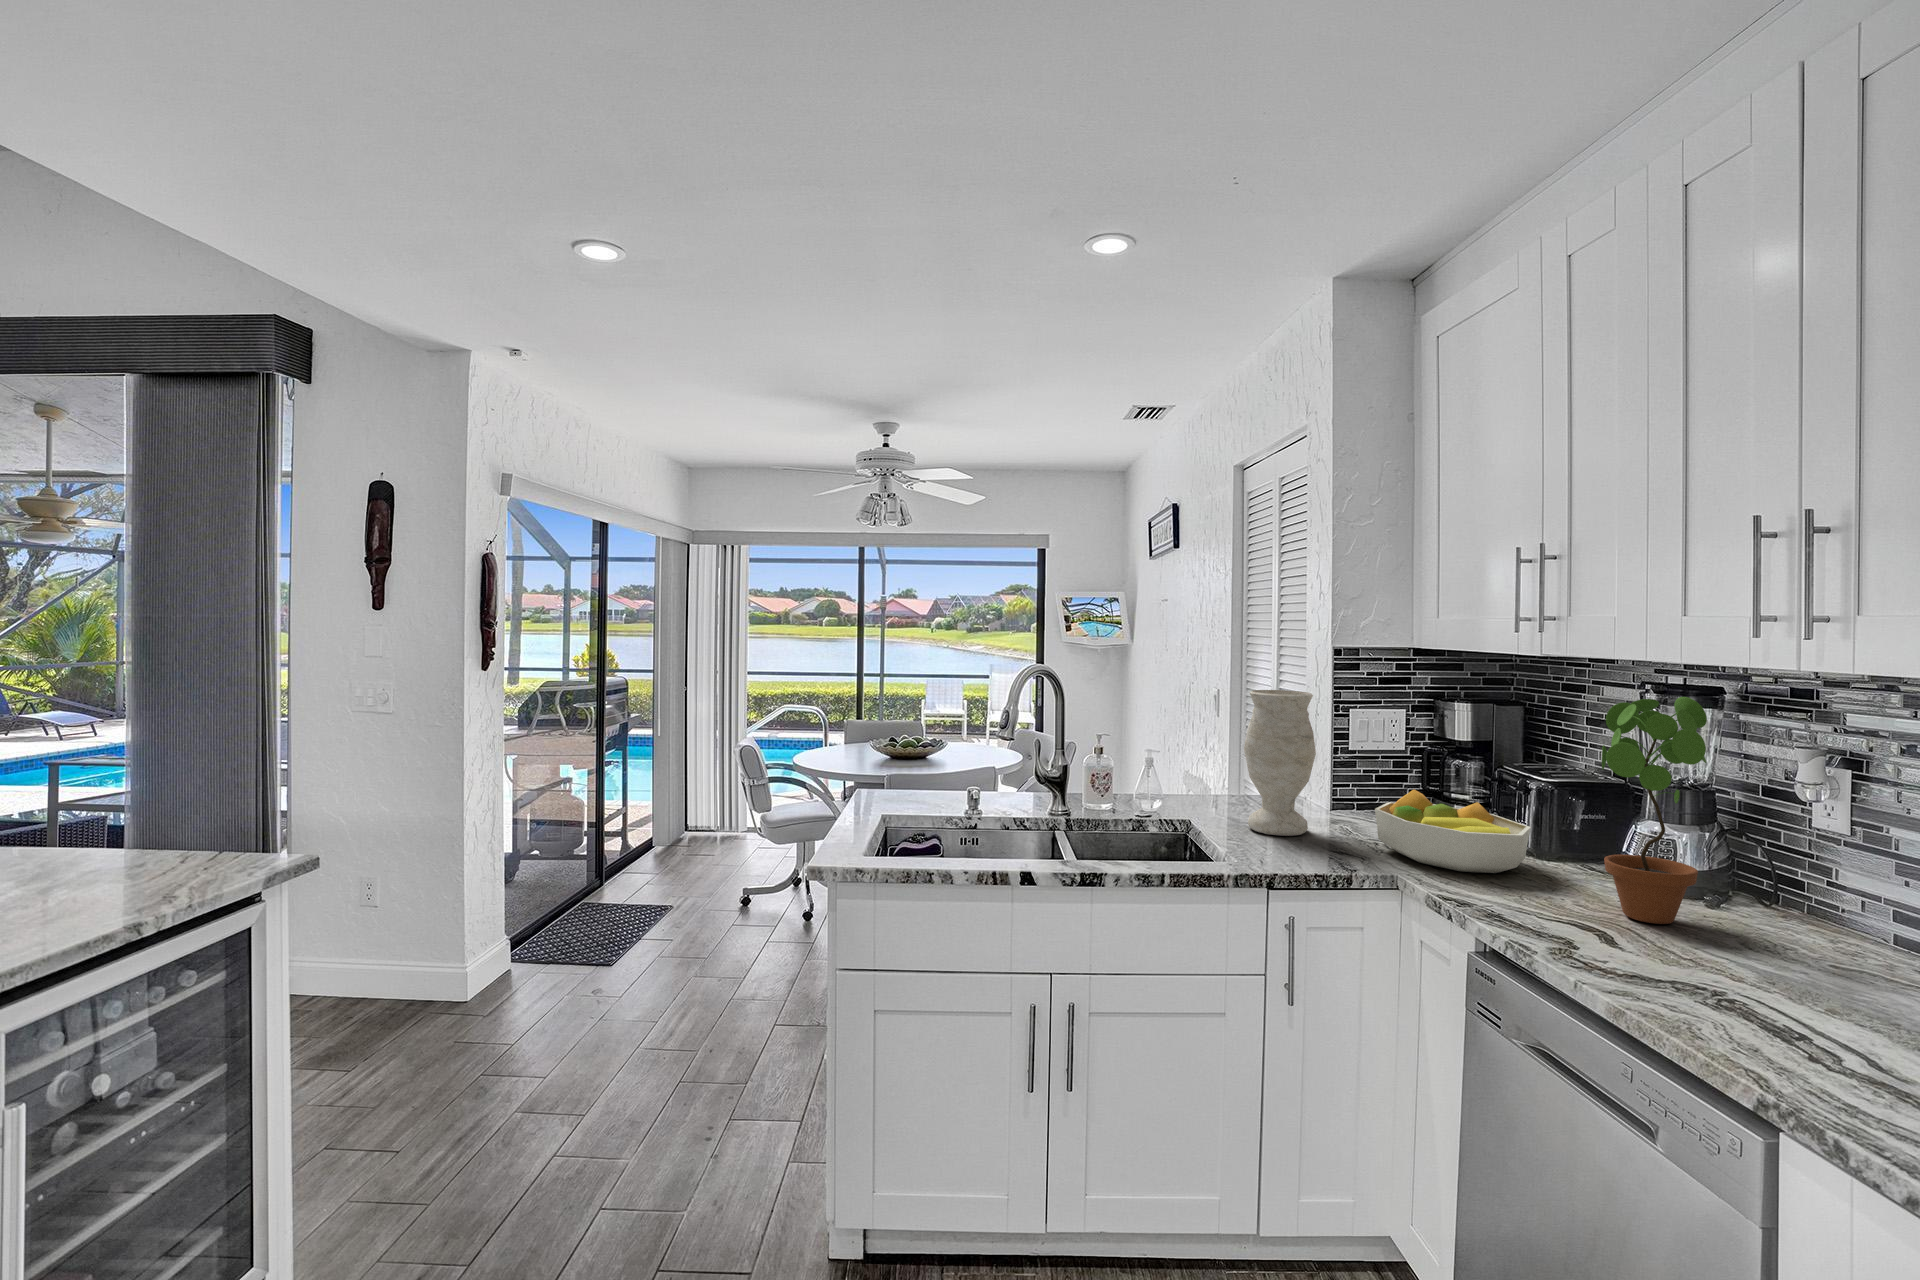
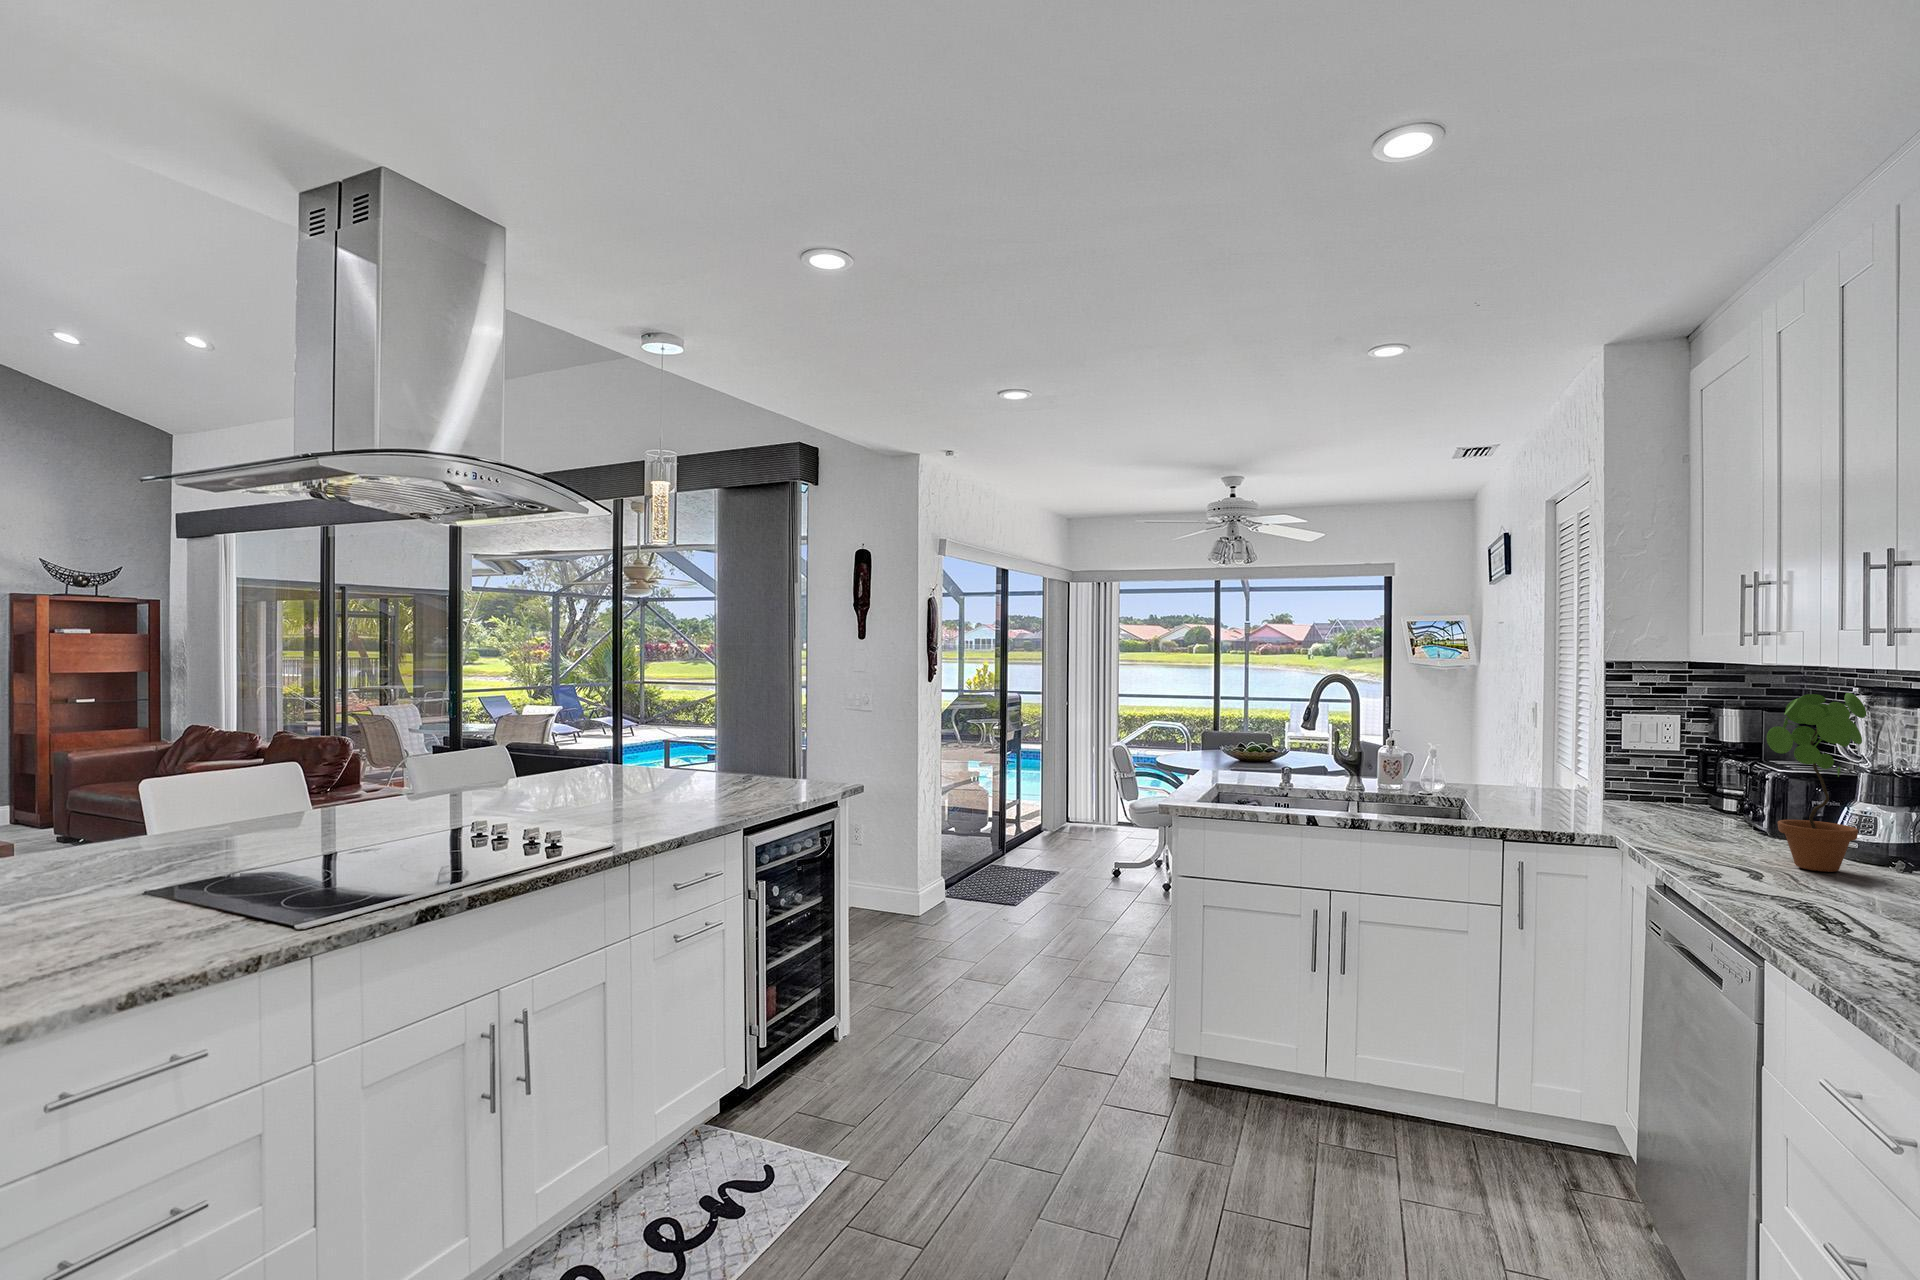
vase: present [1244,690,1316,836] -> none [1508,695,1574,812]
fruit bowl: present [1375,790,1531,873] -> none [1617,776,1753,840]

